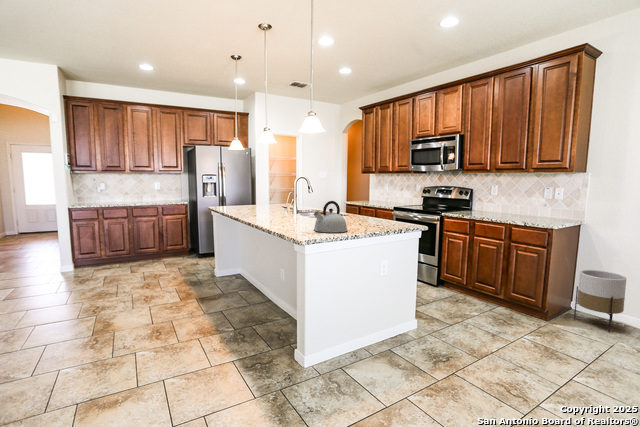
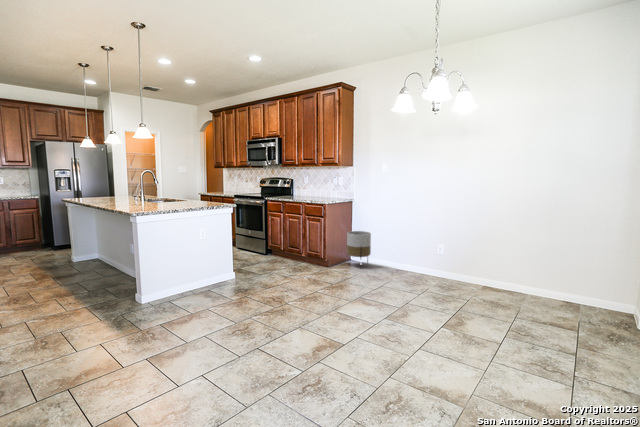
kettle: present [314,201,348,233] -> none [140,188,169,211]

